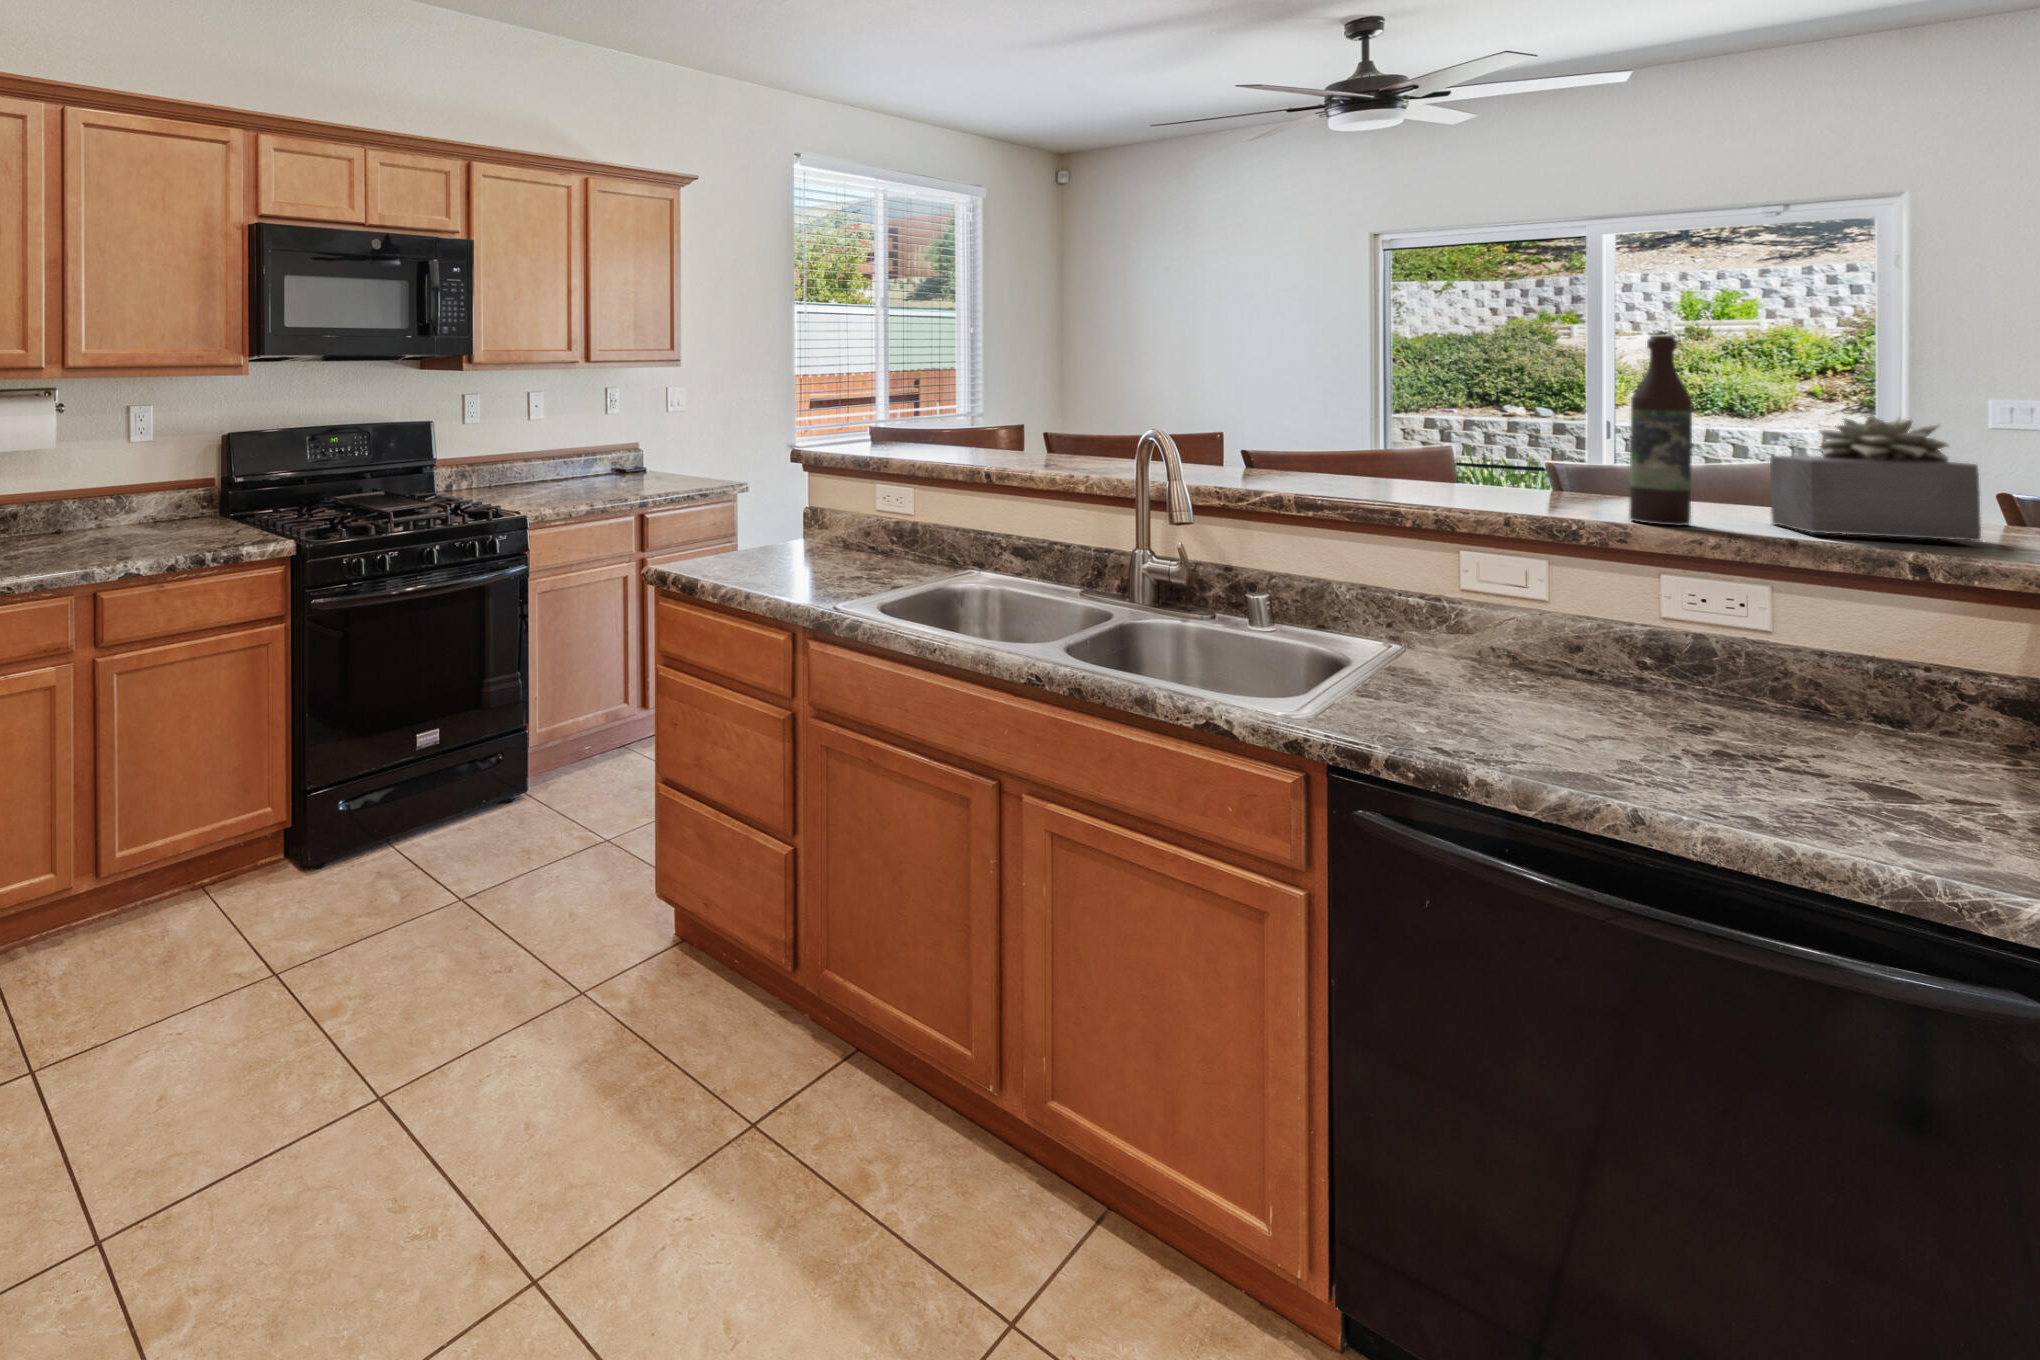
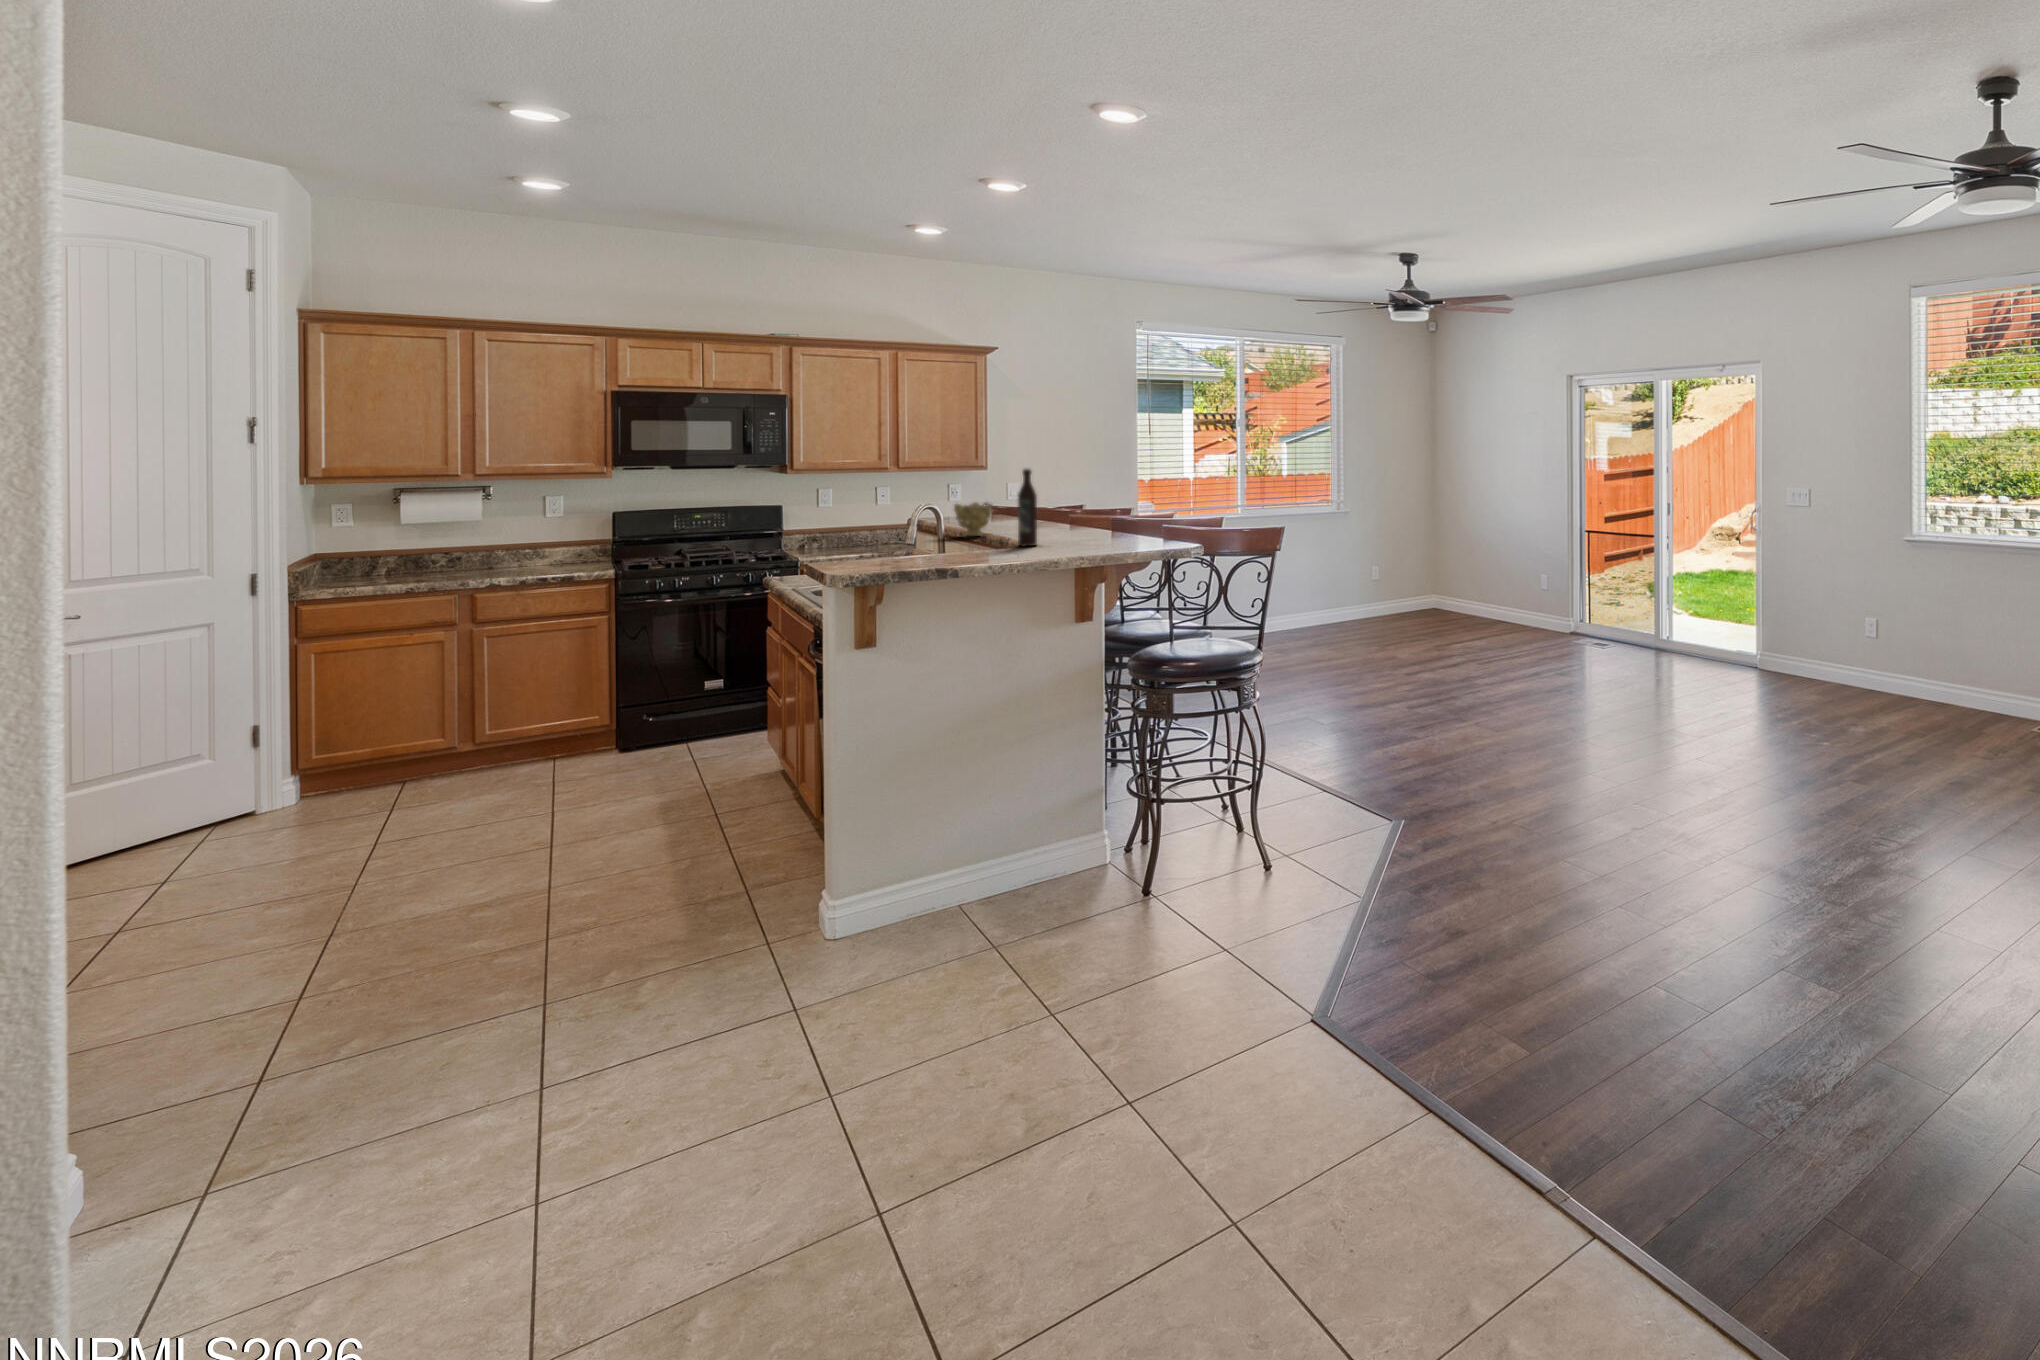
succulent plant: present [1770,415,1981,541] -> none [1043,501,1100,549]
decorative bowl: none [1231,416,1325,492] -> present [954,502,992,537]

